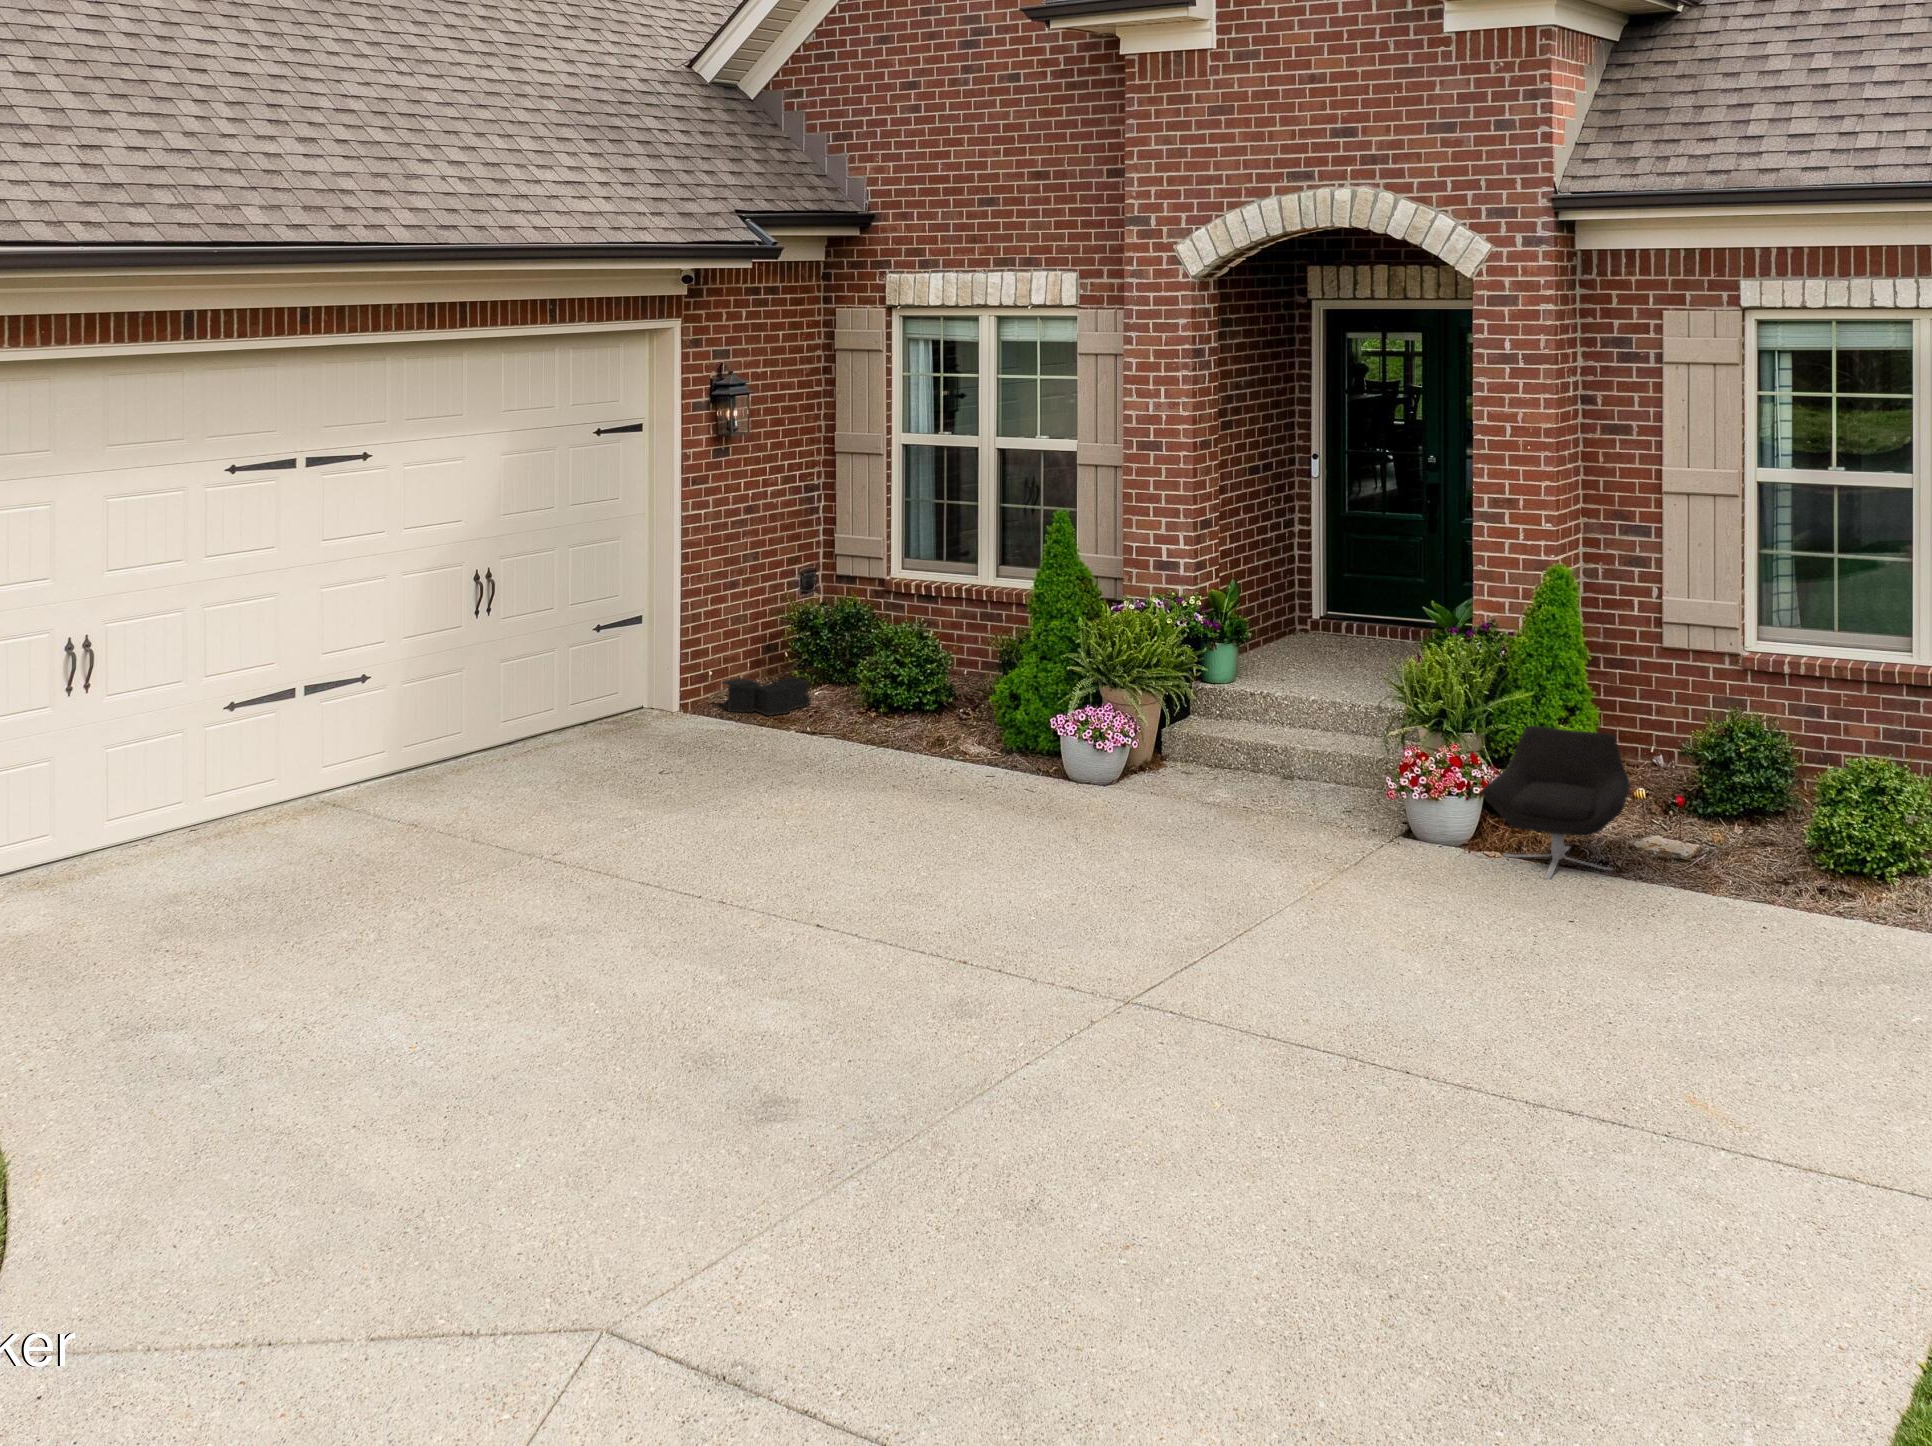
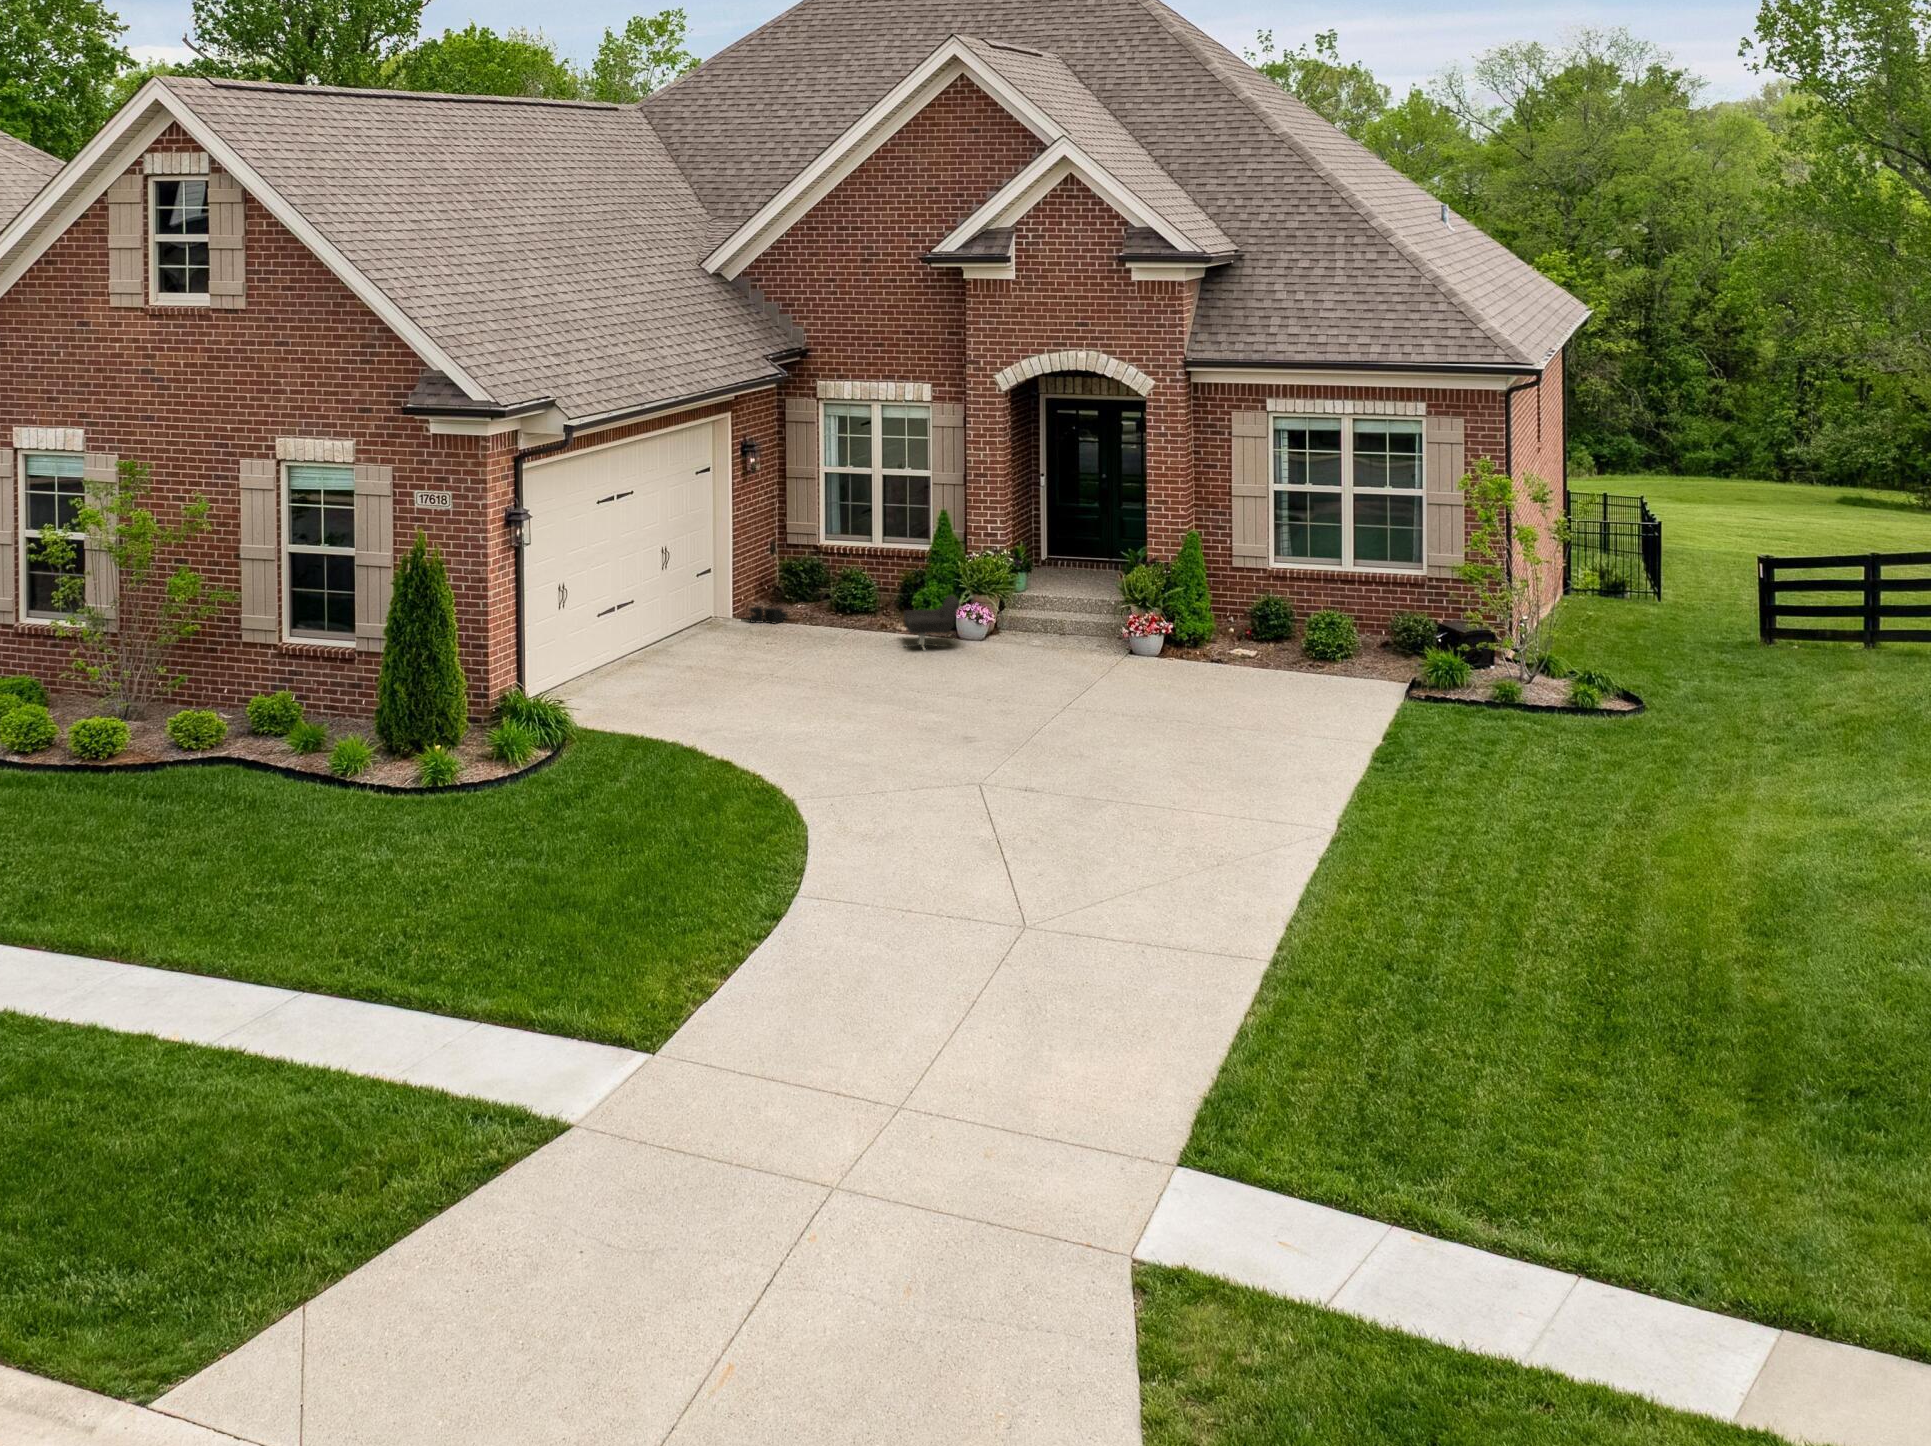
lounge chair: present [1481,726,1630,879] -> present [903,595,960,651]

